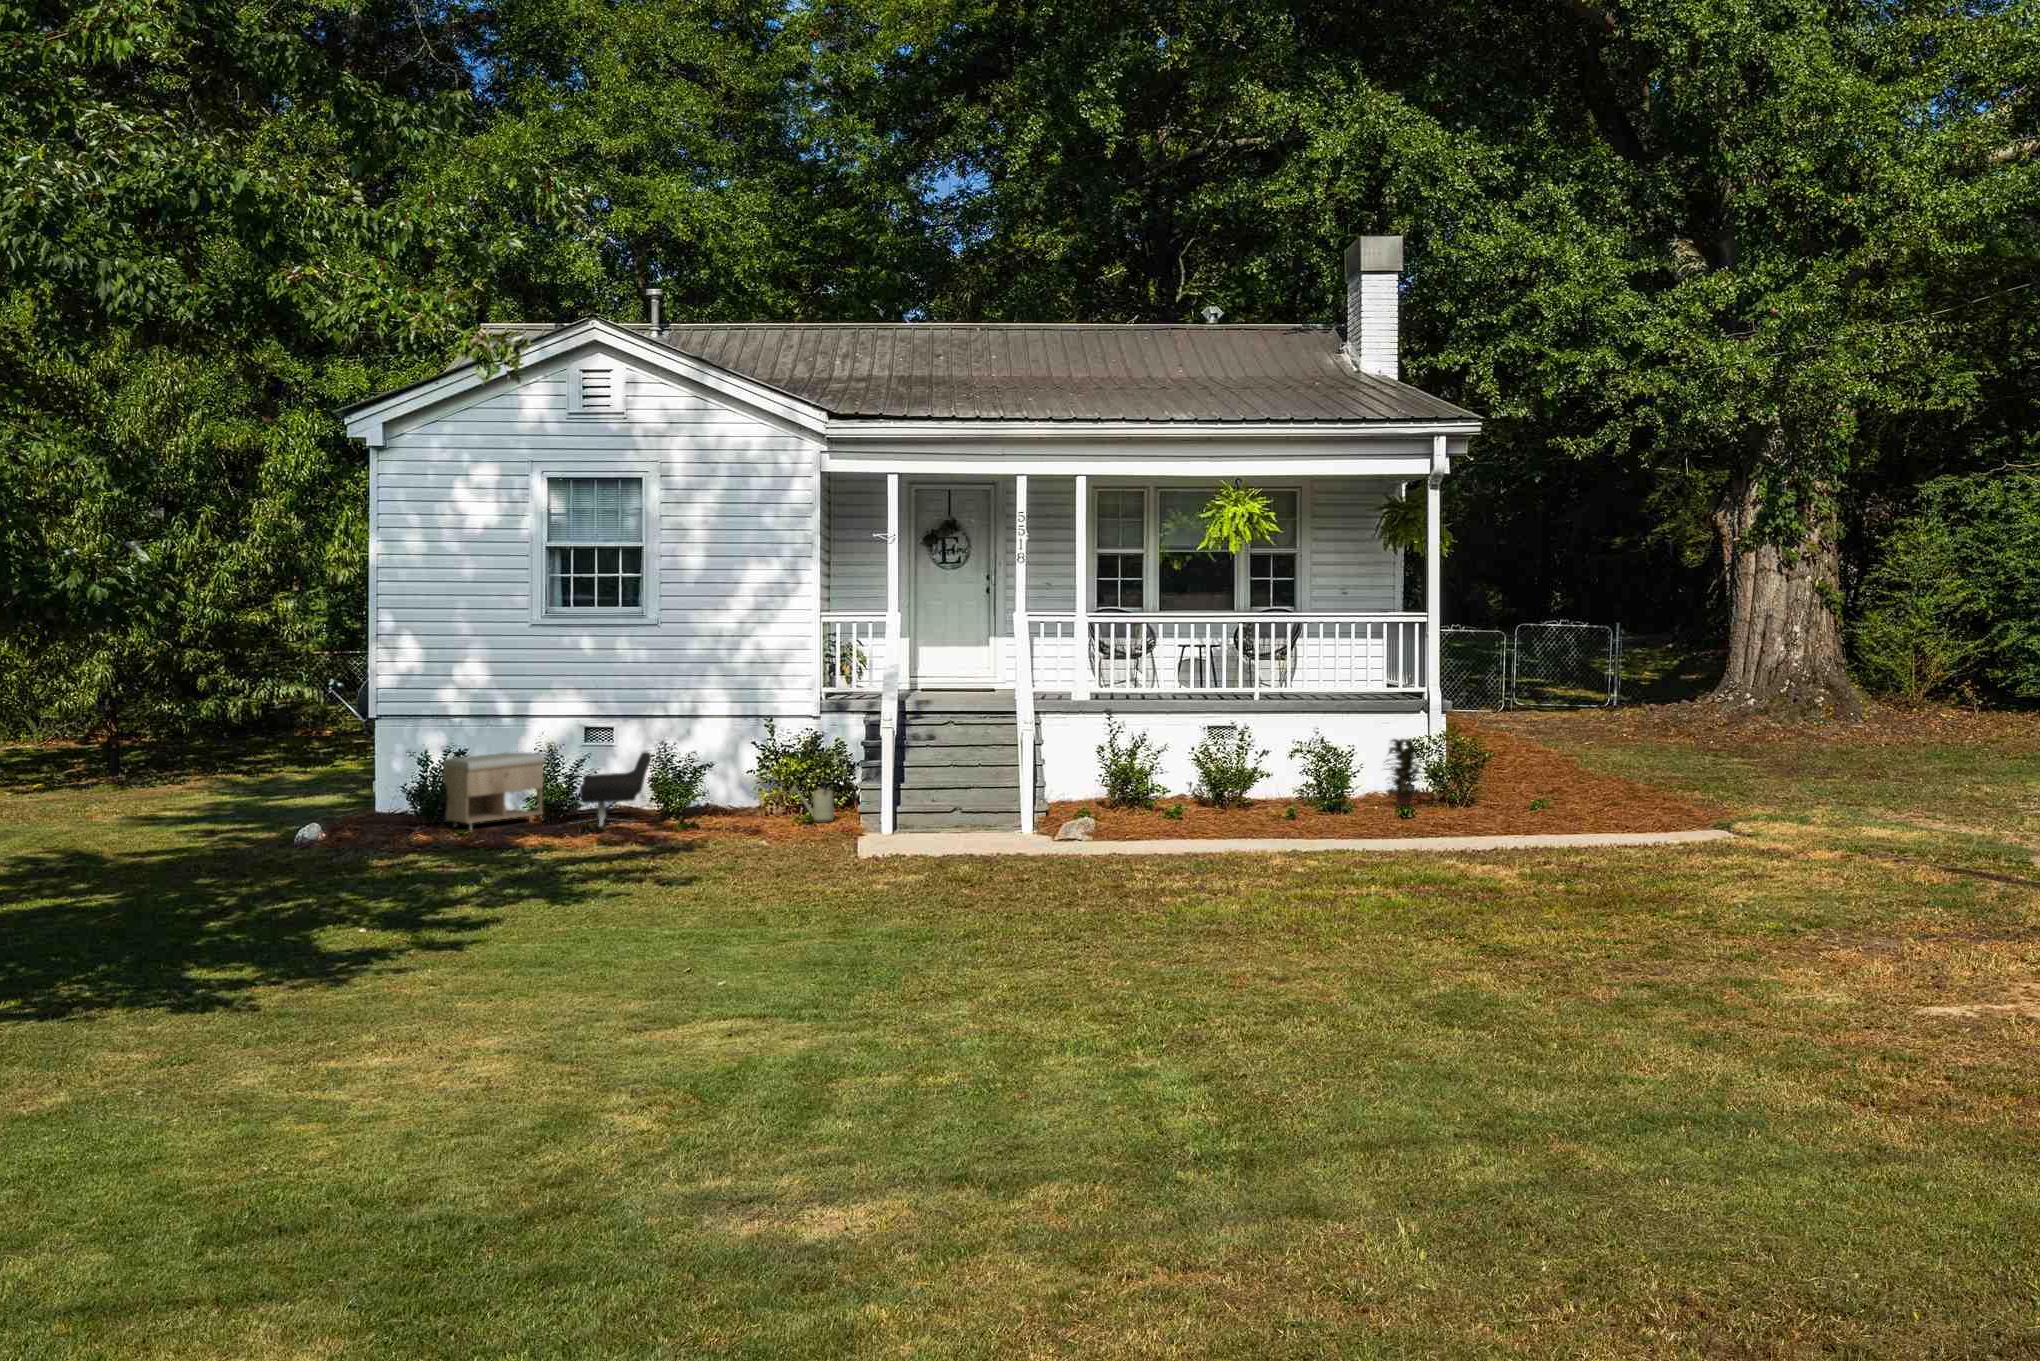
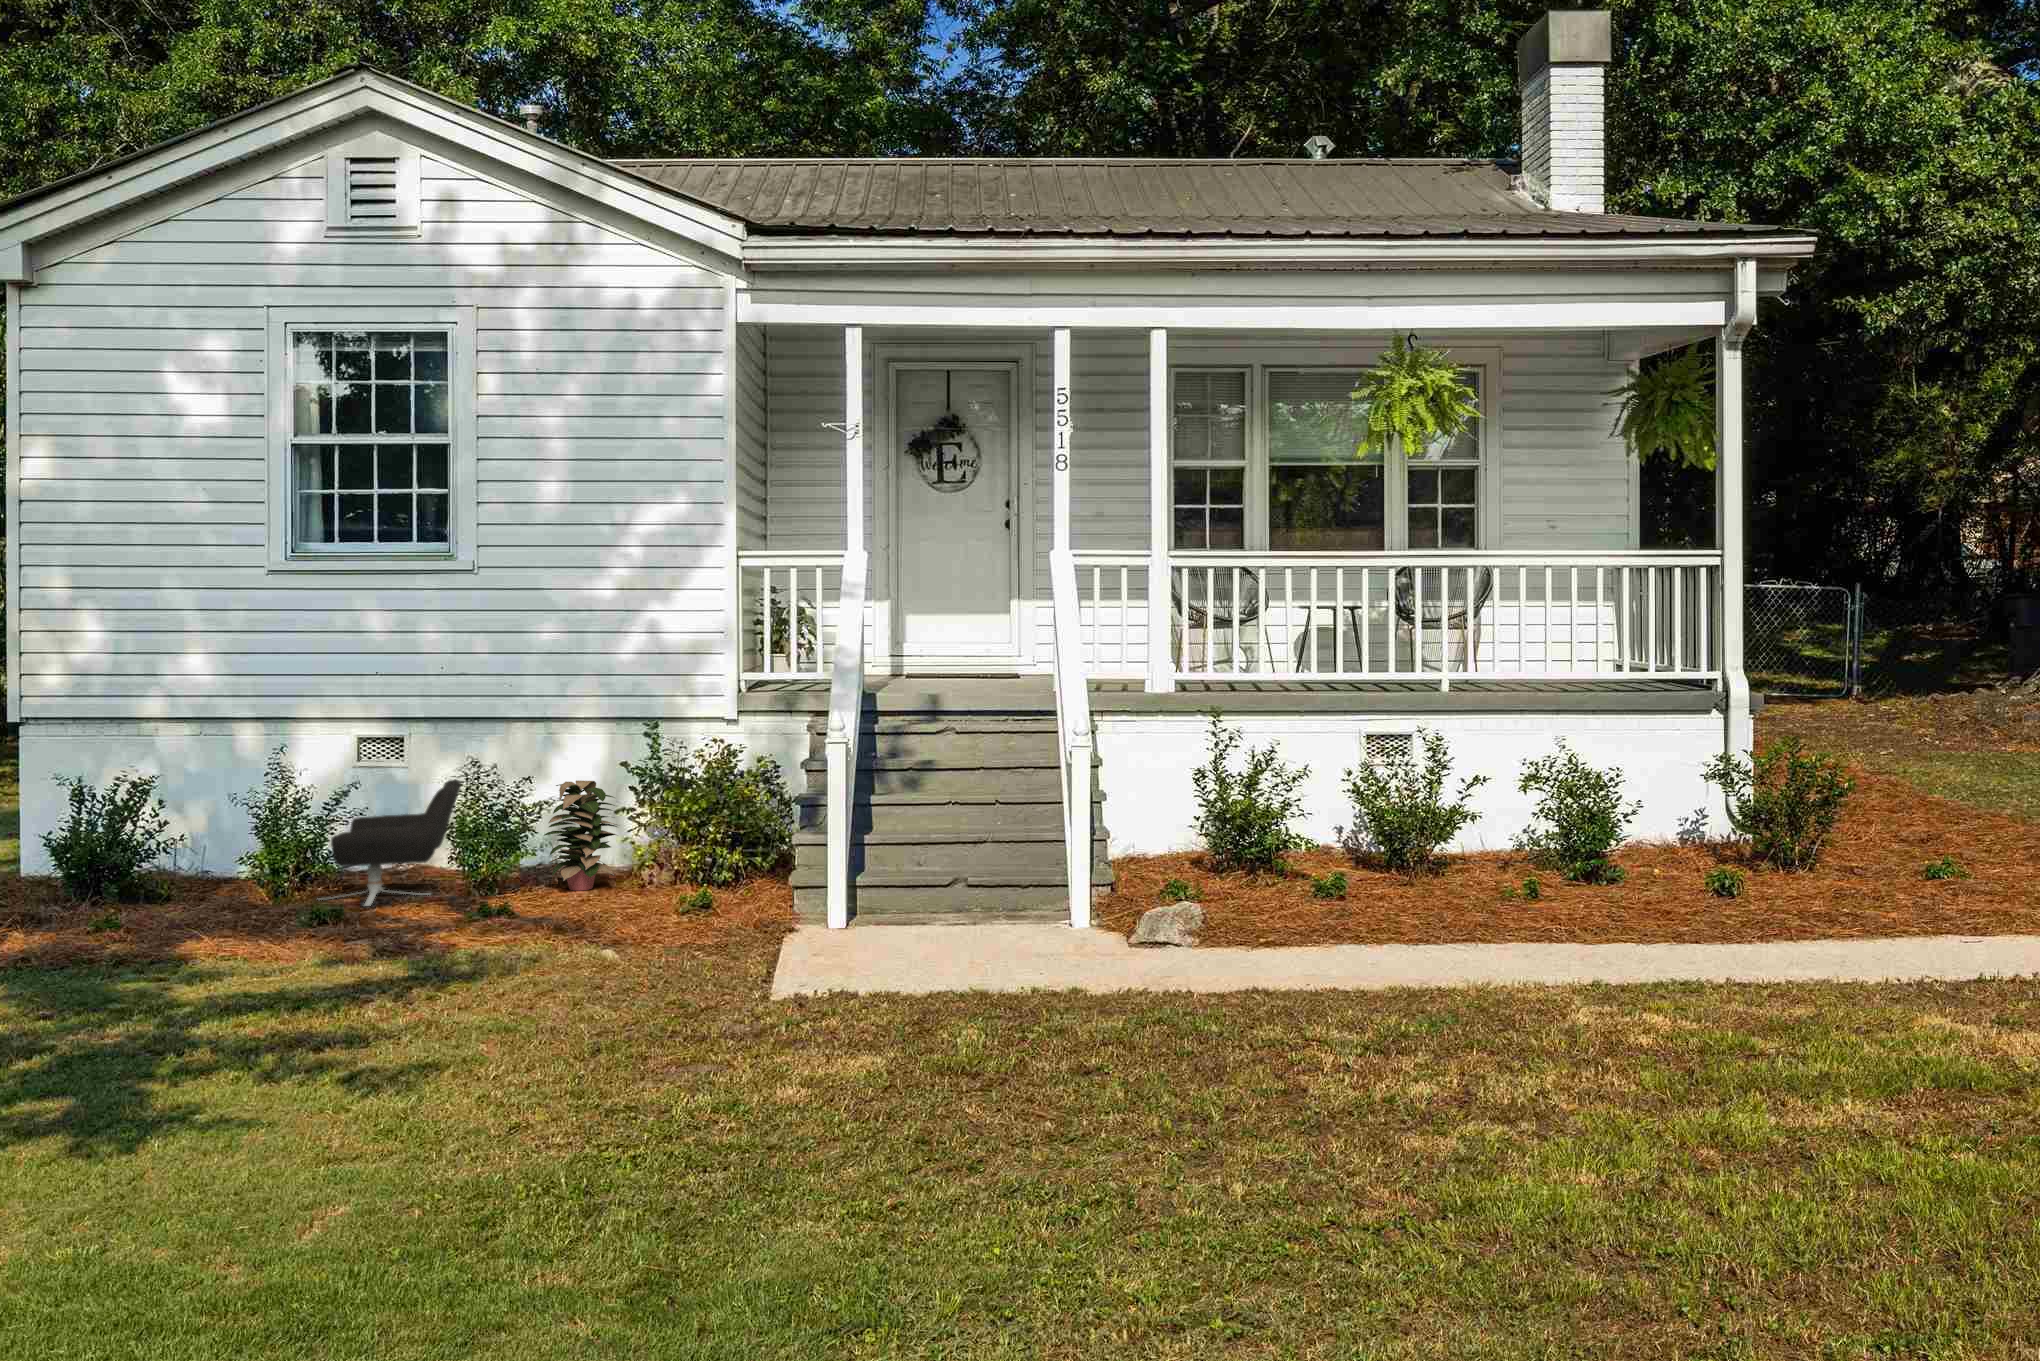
decorative plant: present [1384,739,1422,805] -> present [544,781,617,891]
storage bench: present [443,751,544,829] -> none [112,778,284,912]
watering can: present [790,786,834,823] -> none [681,826,763,900]

